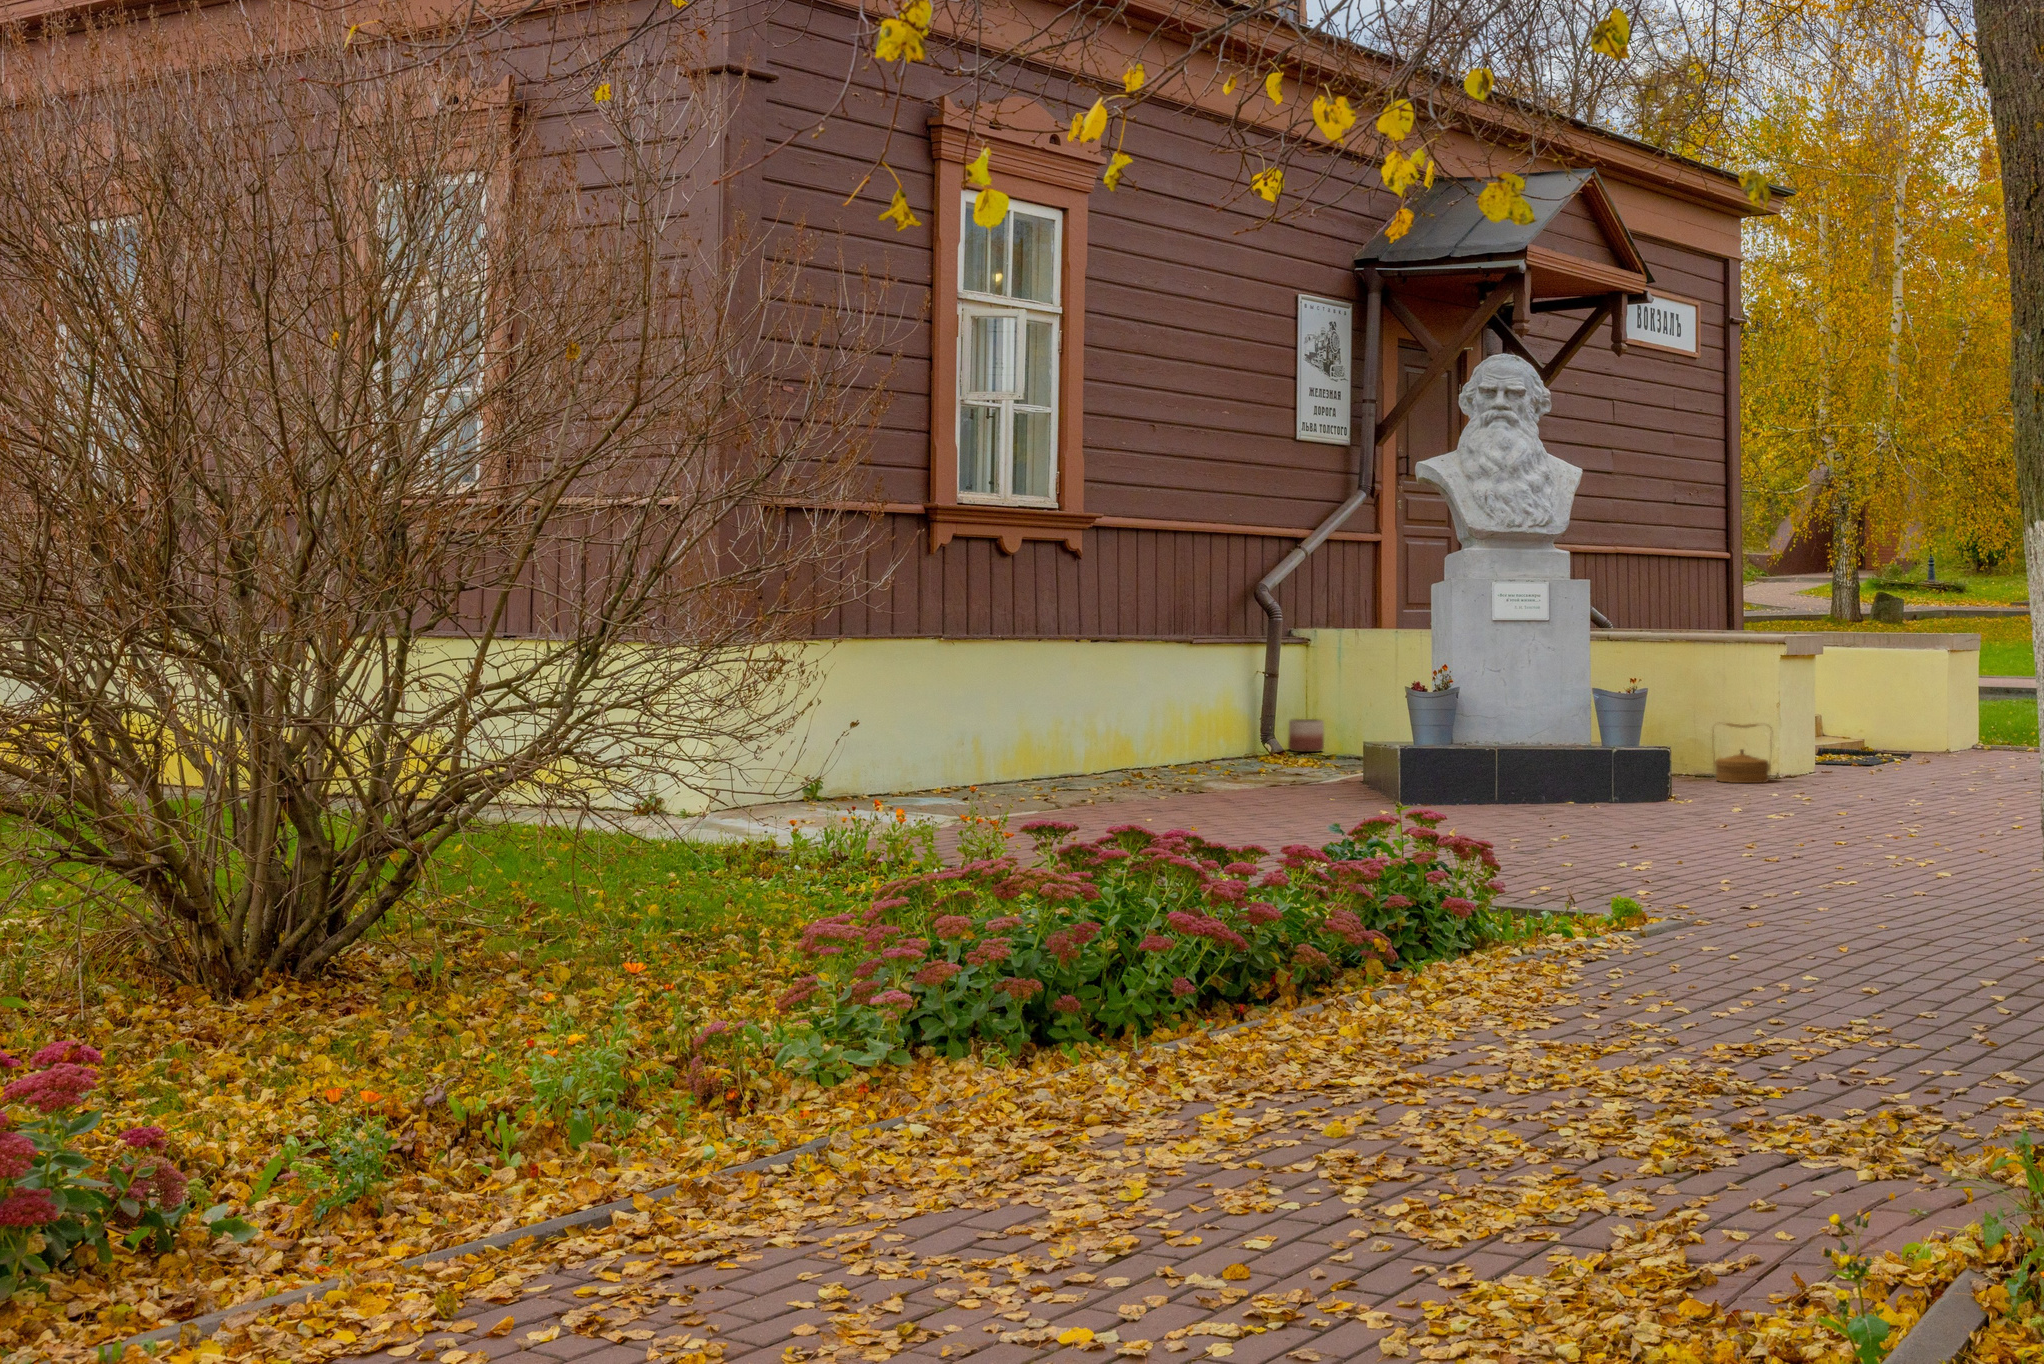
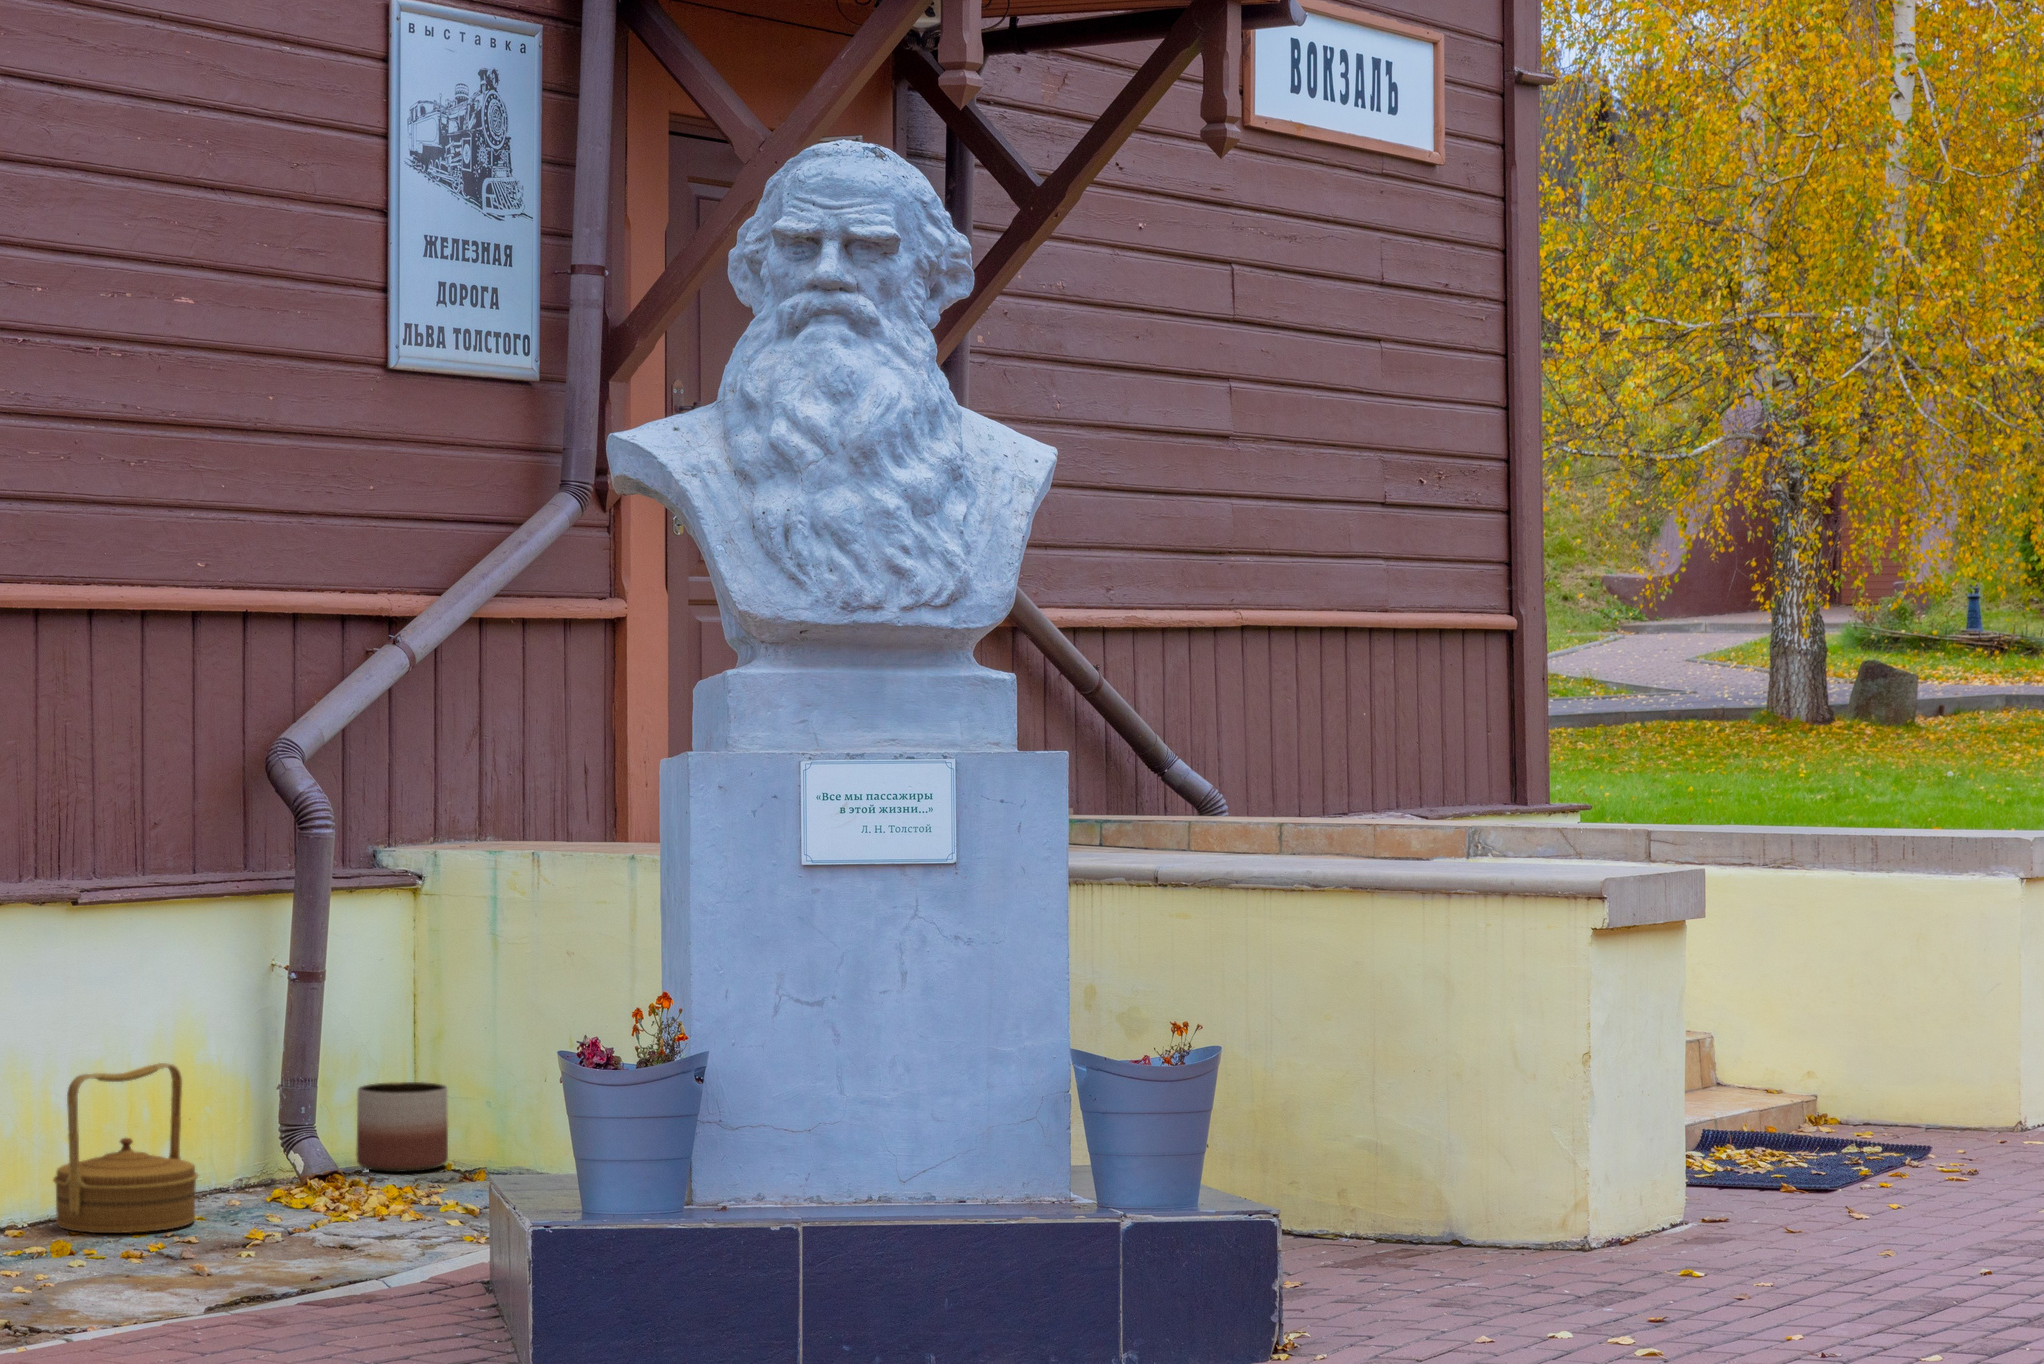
woven basket: present [1712,722,1771,783] -> present [53,1063,198,1233]

